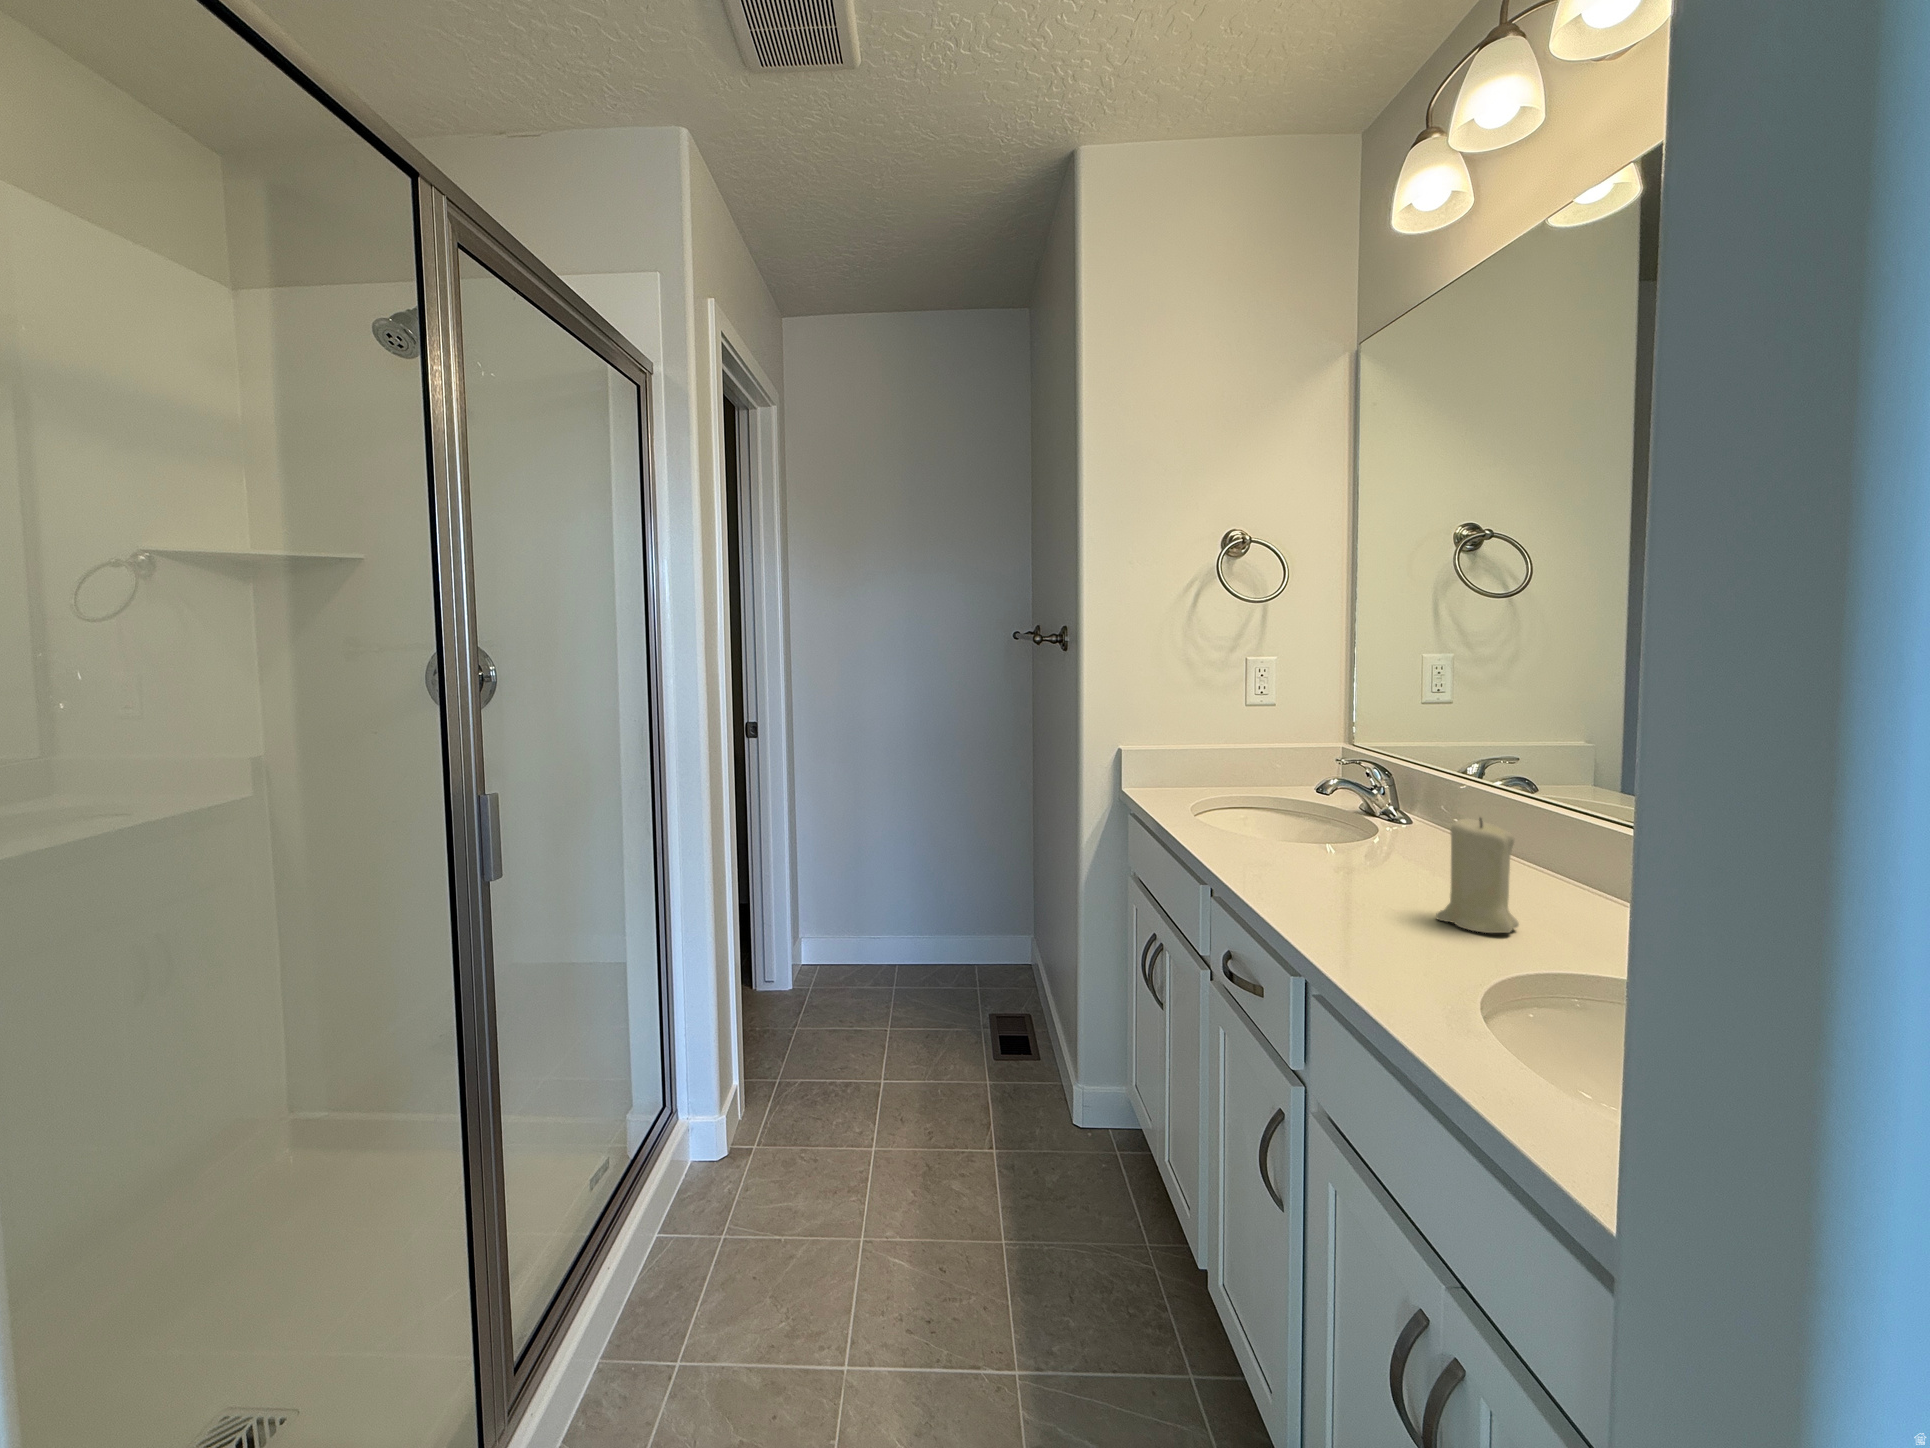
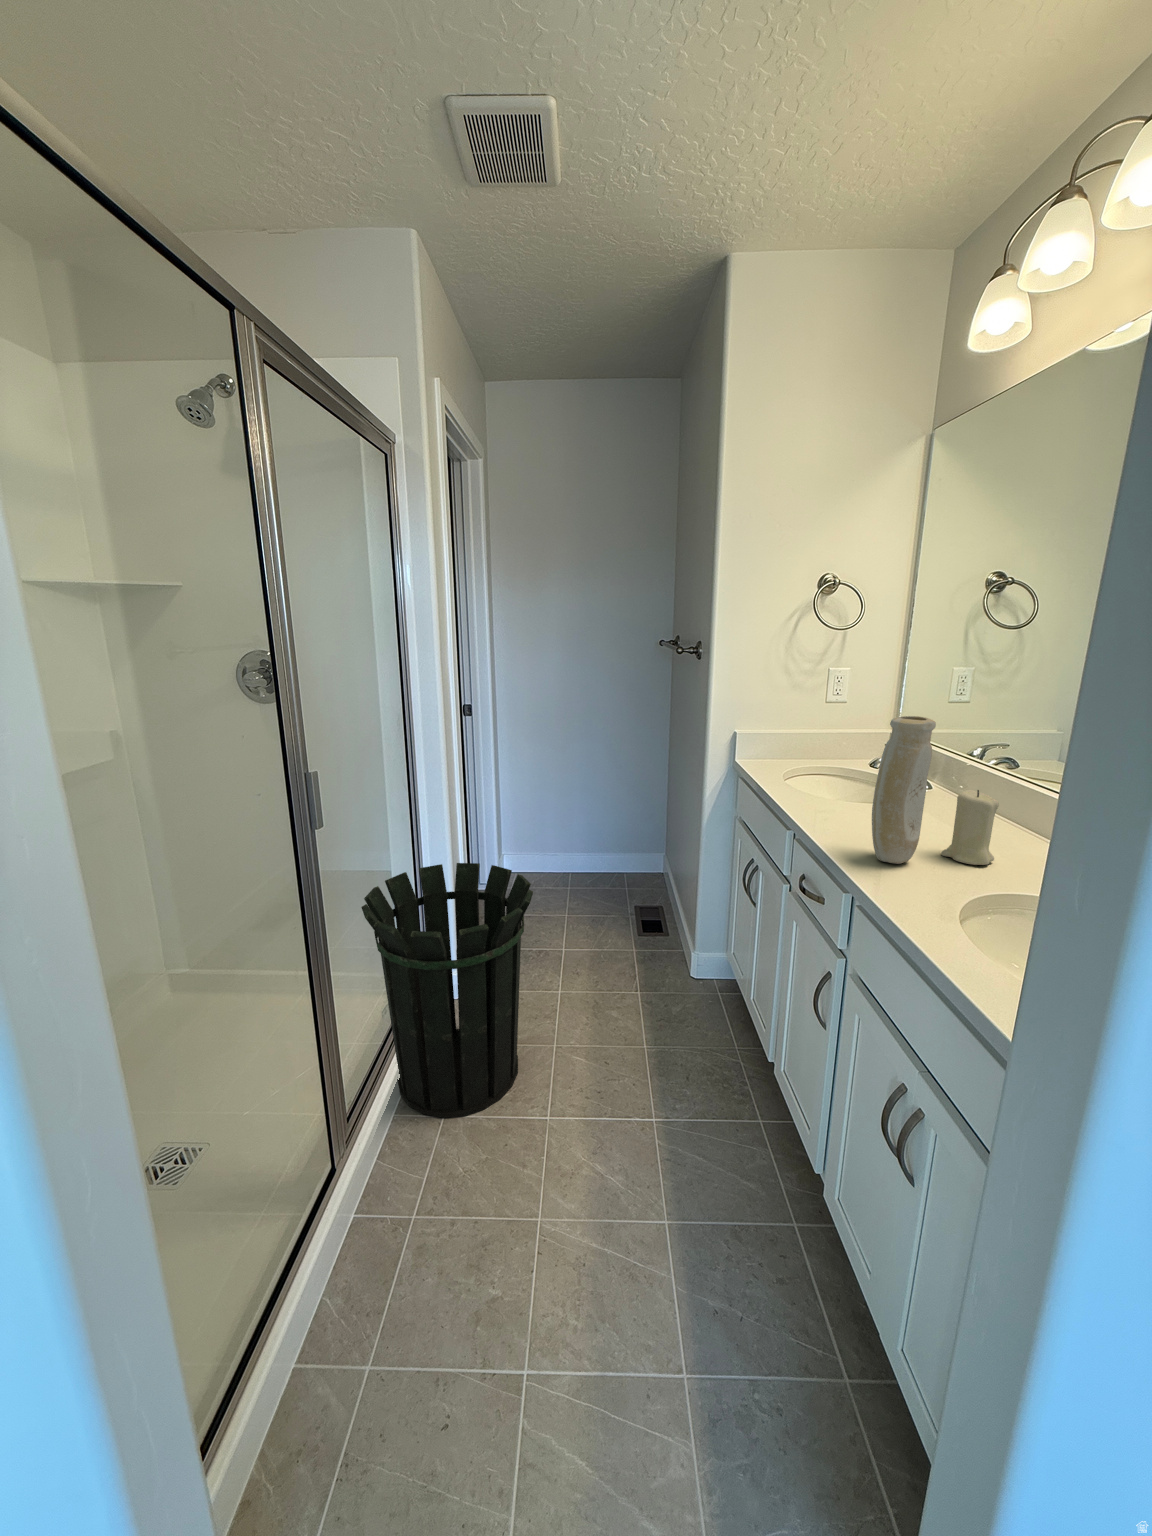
vase: none [1324,708,1405,932] -> present [872,716,936,864]
waste bin: none [571,944,830,1367] -> present [361,863,533,1118]

